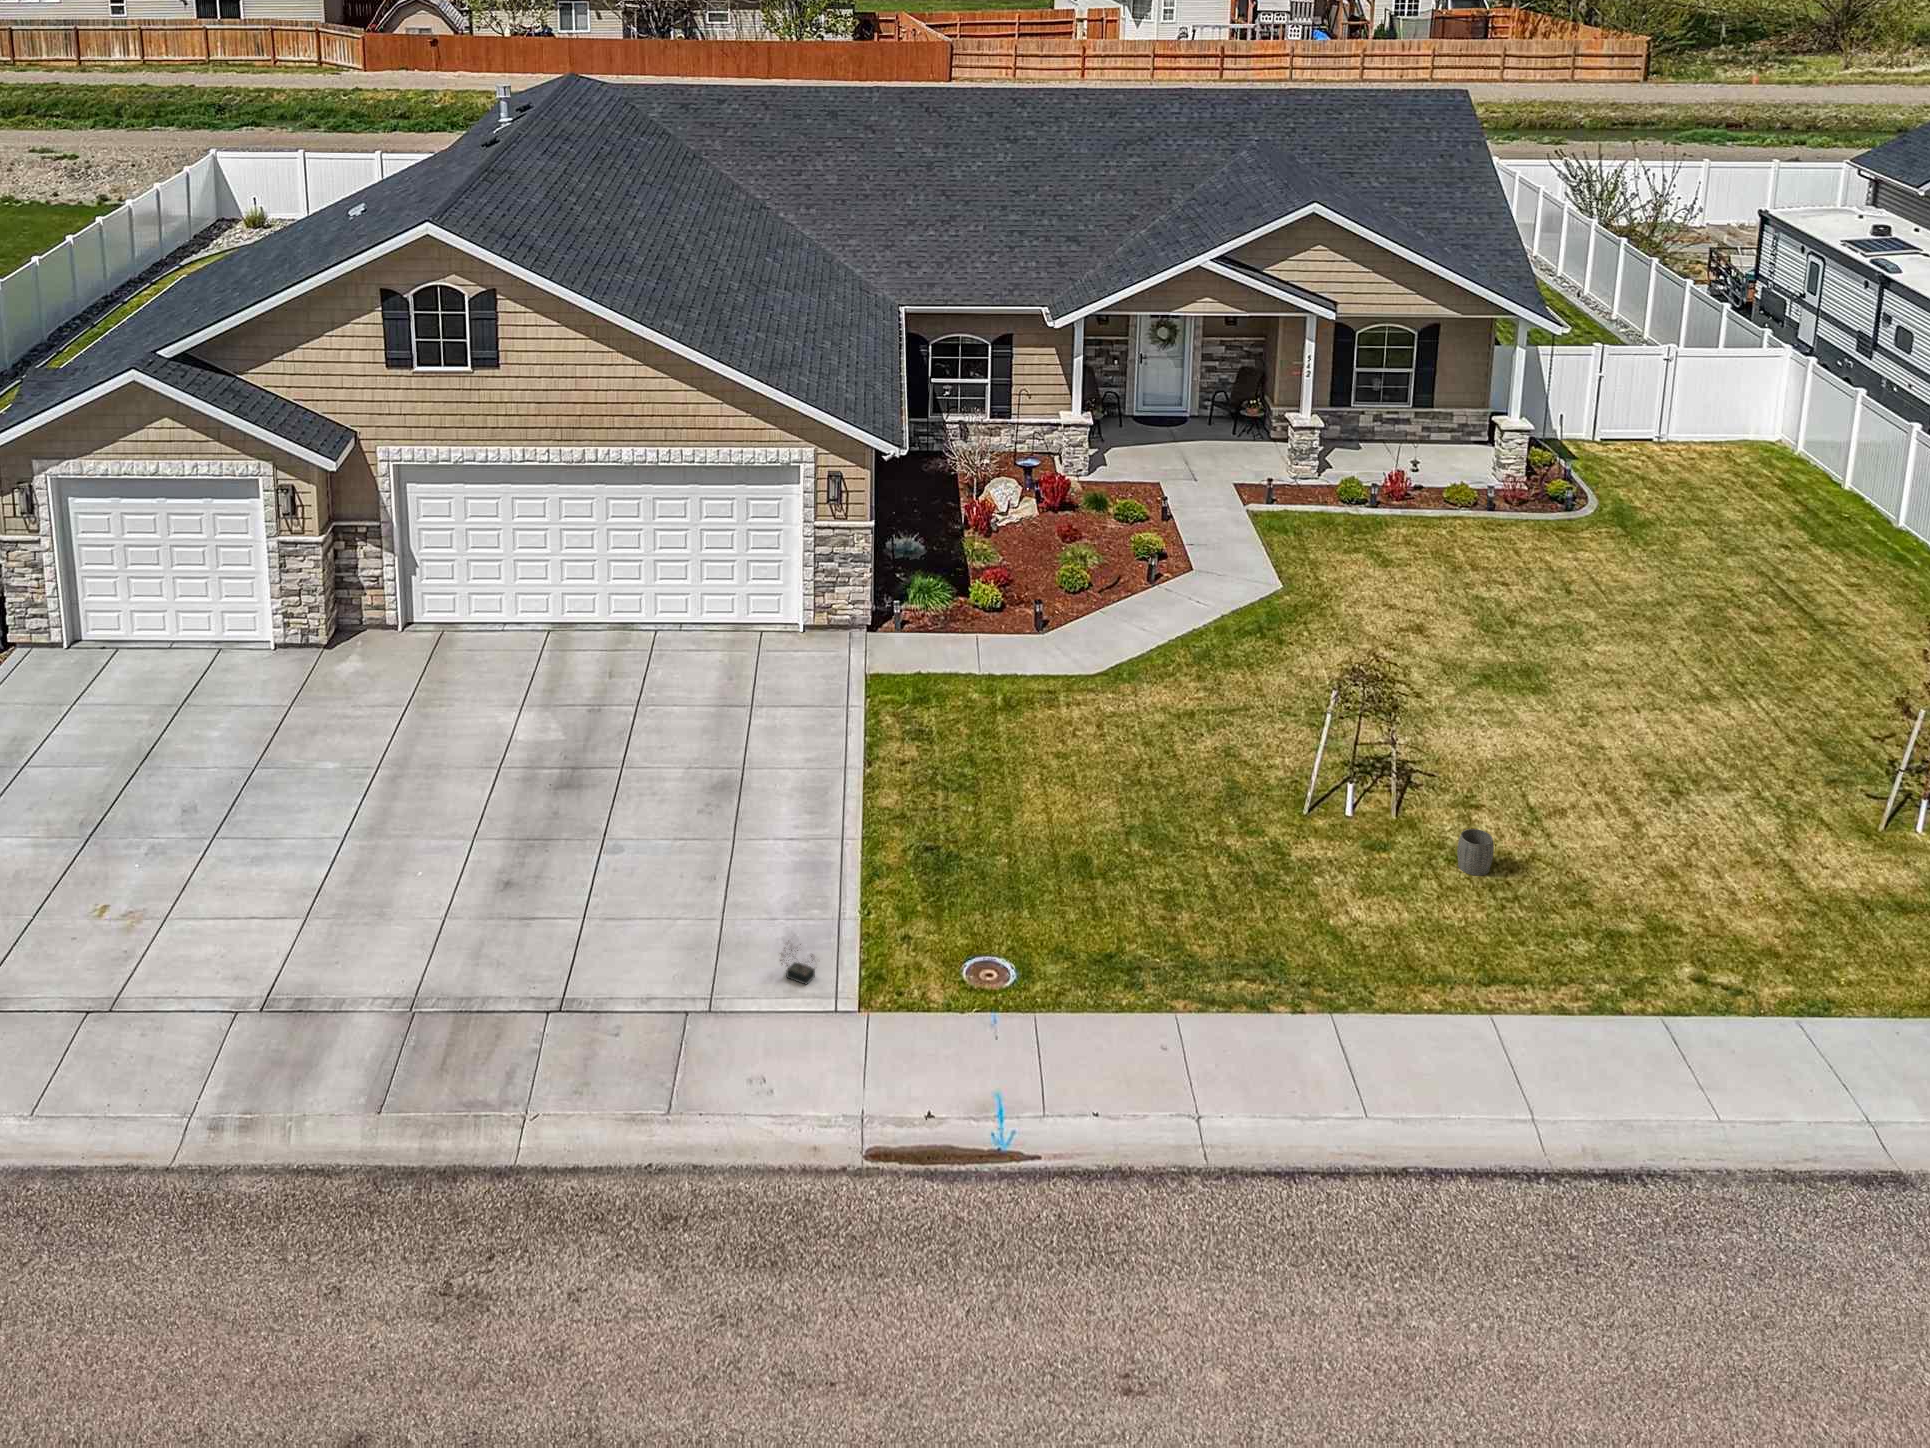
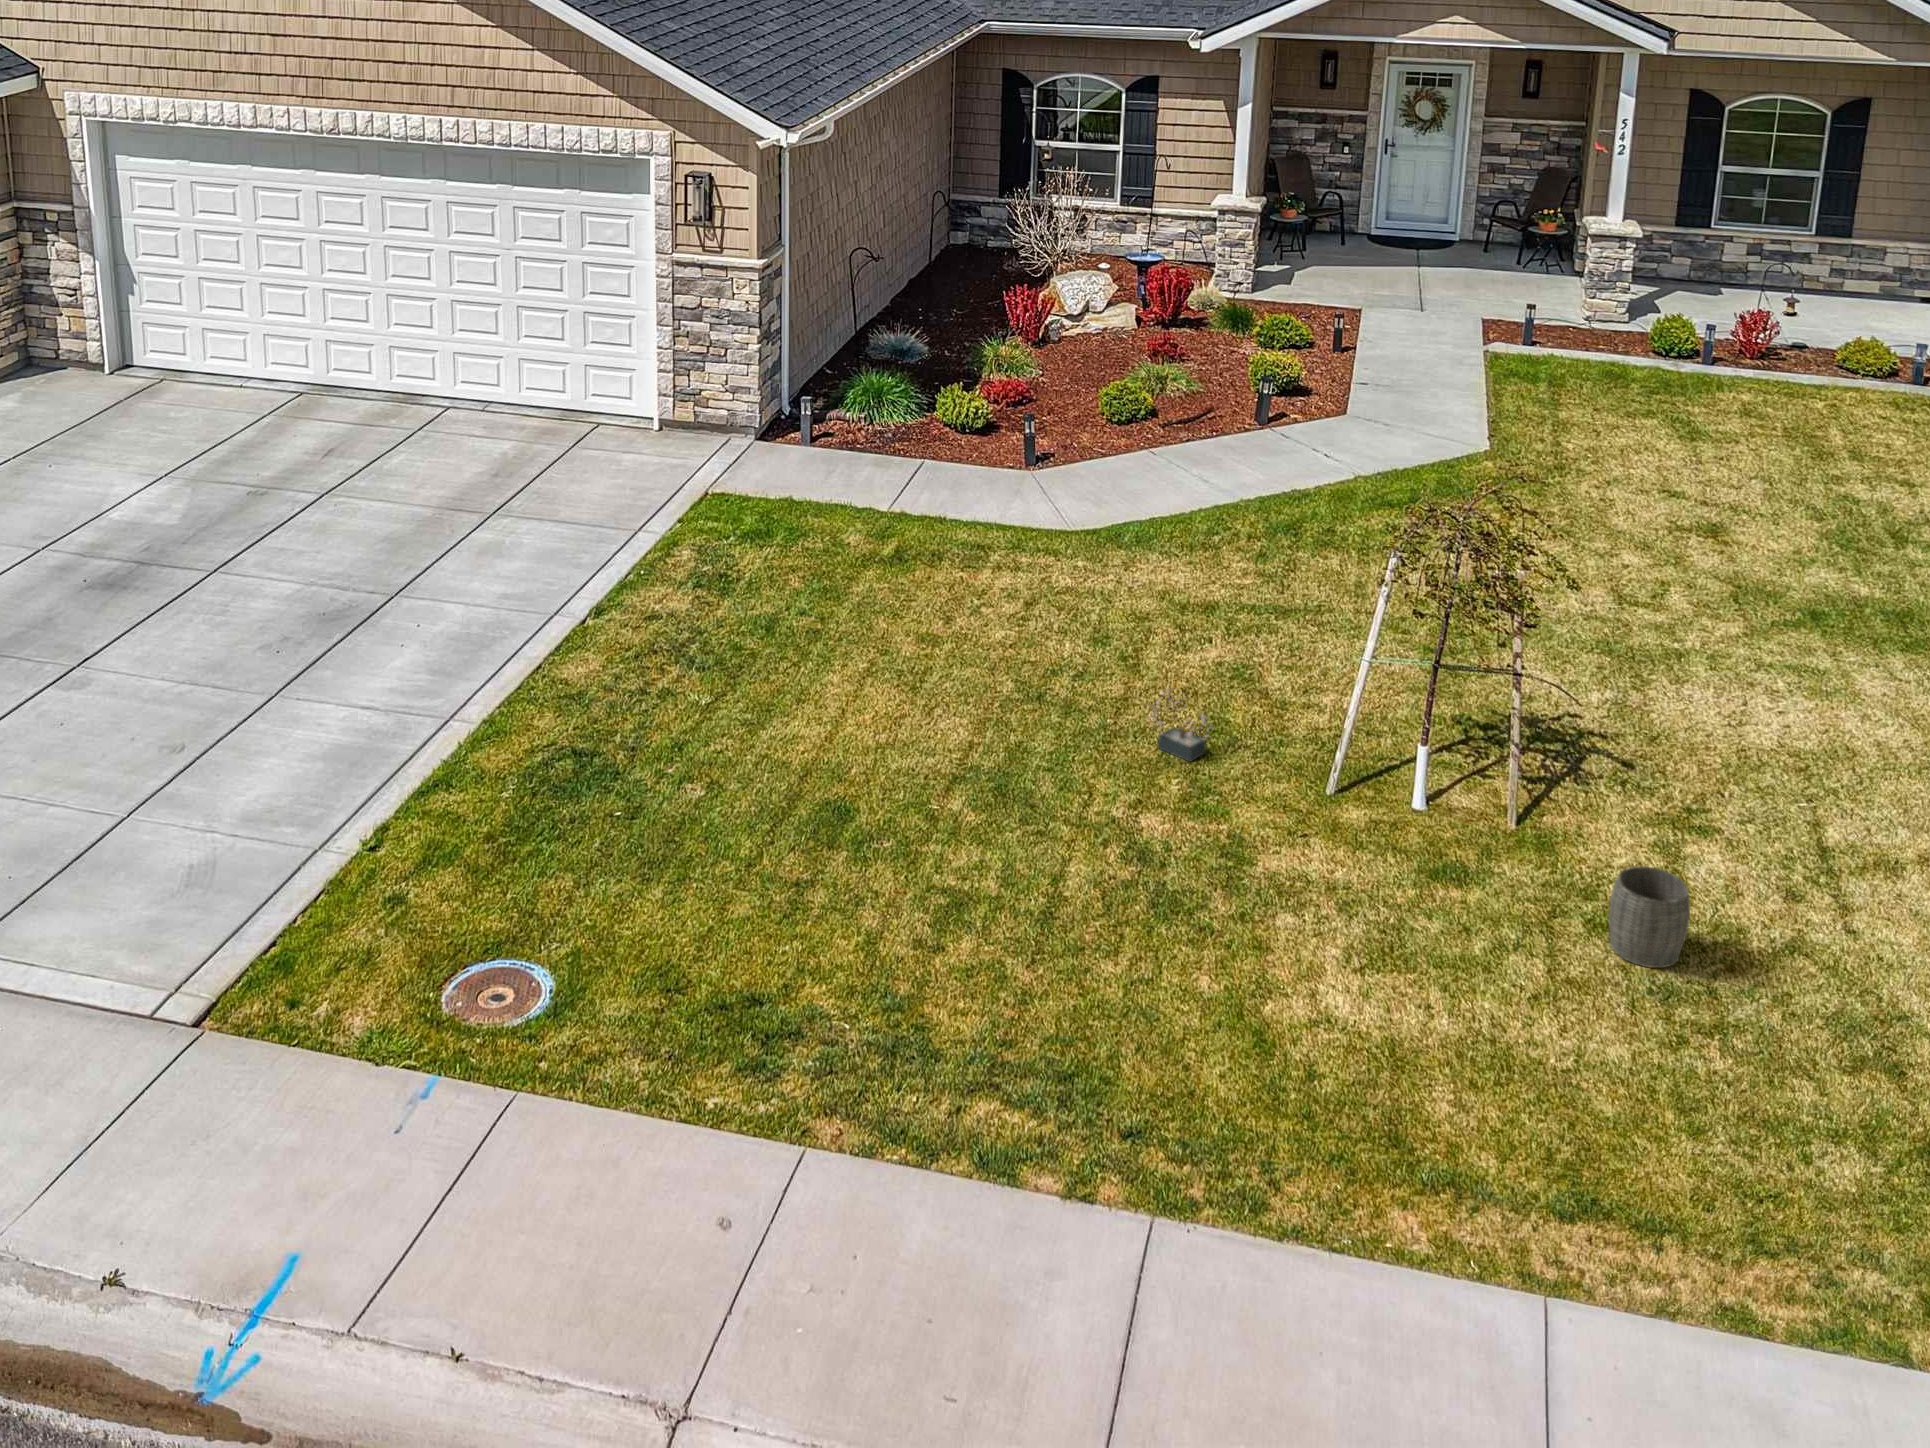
decorative plant: present [781,941,815,984] -> present [1150,691,1208,761]

